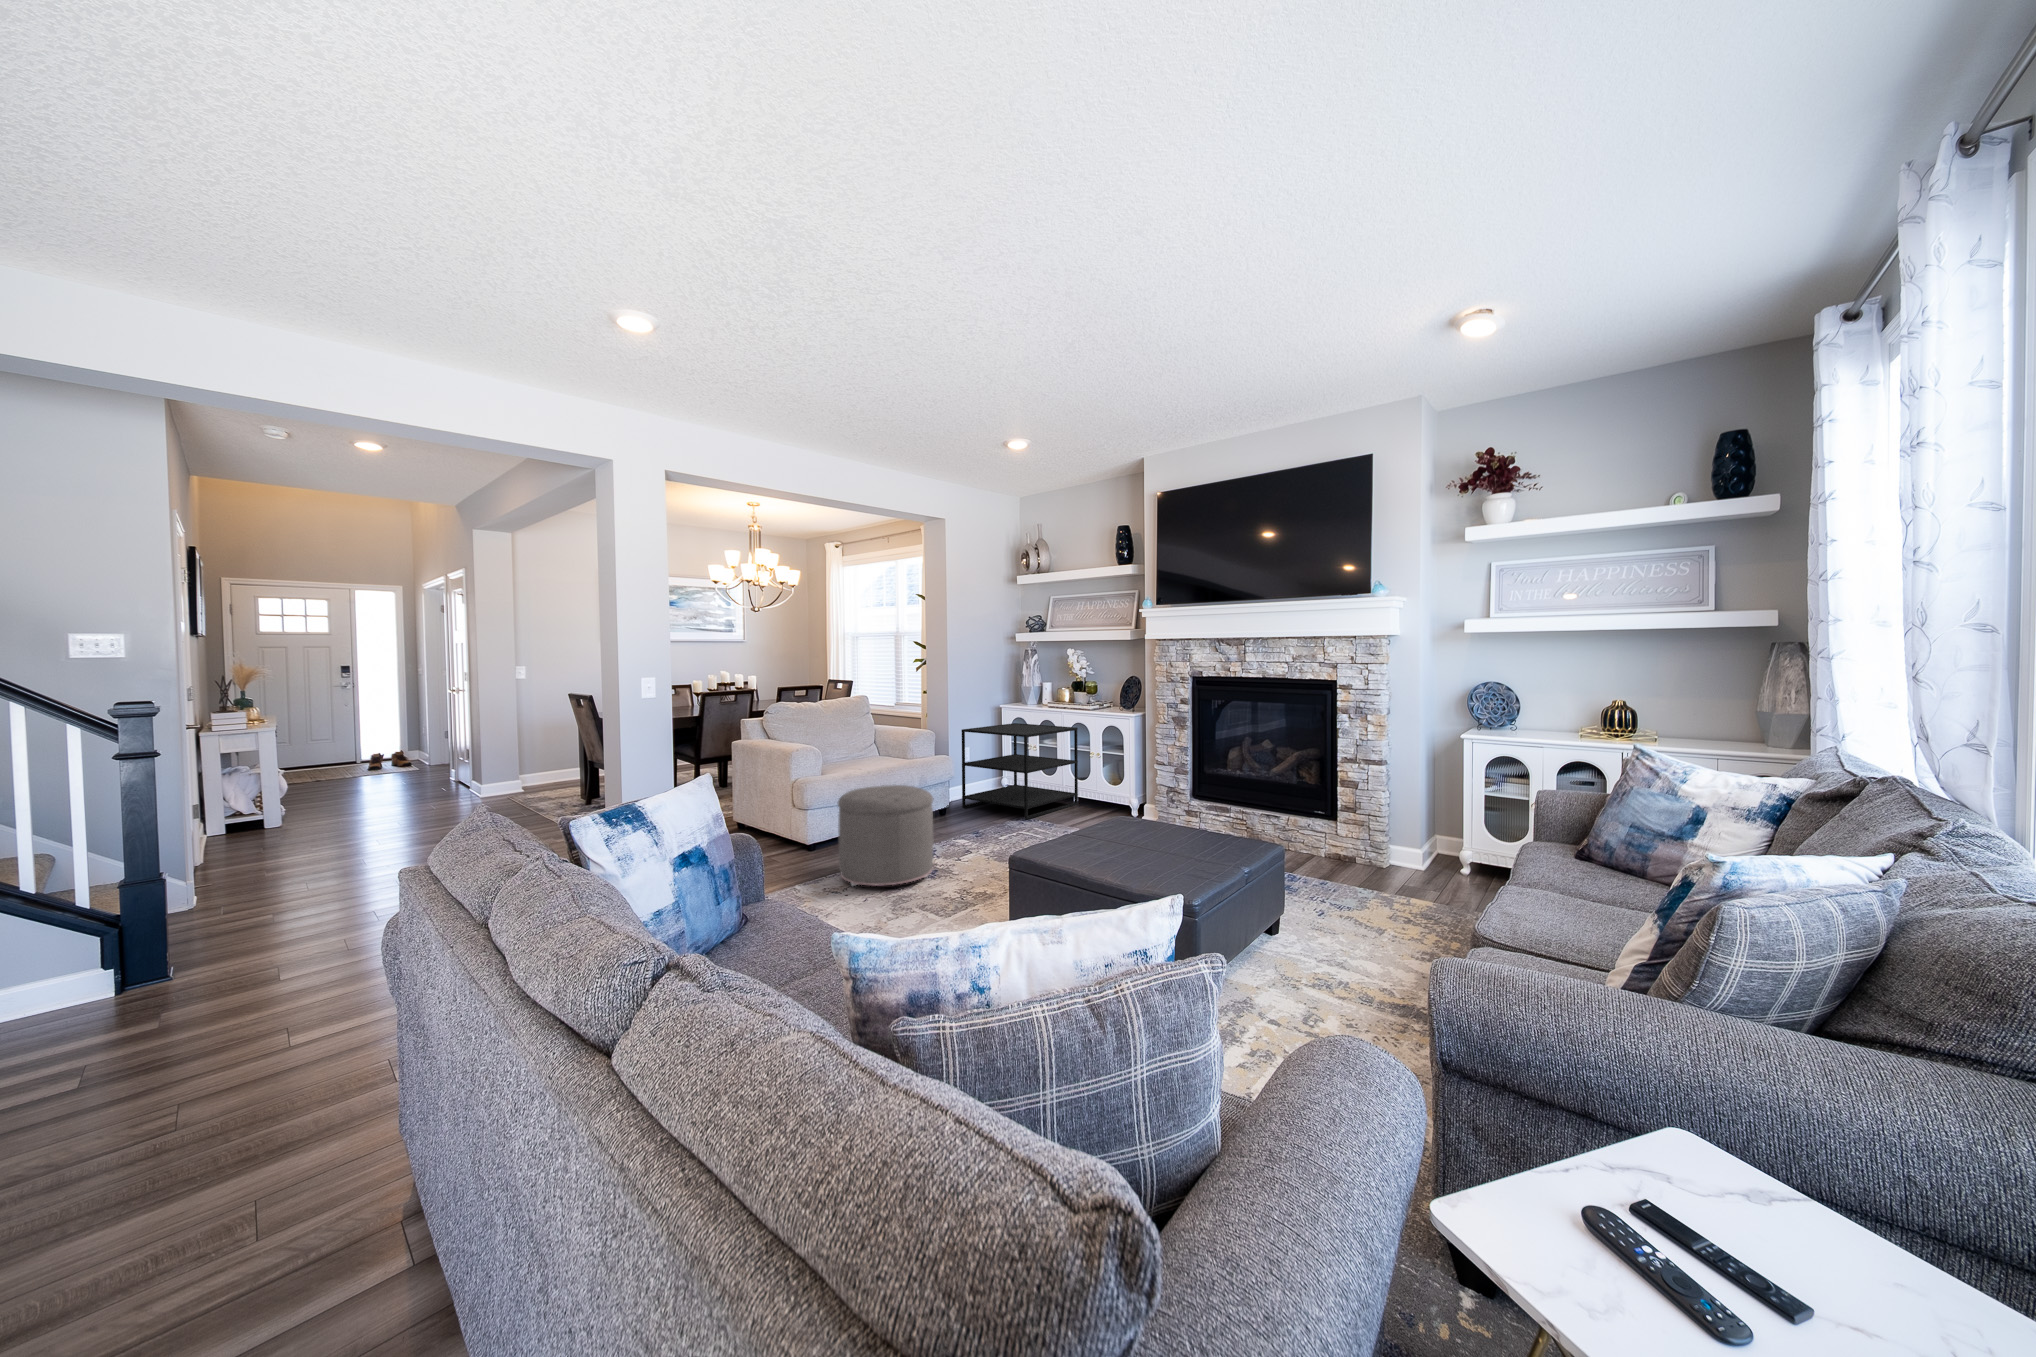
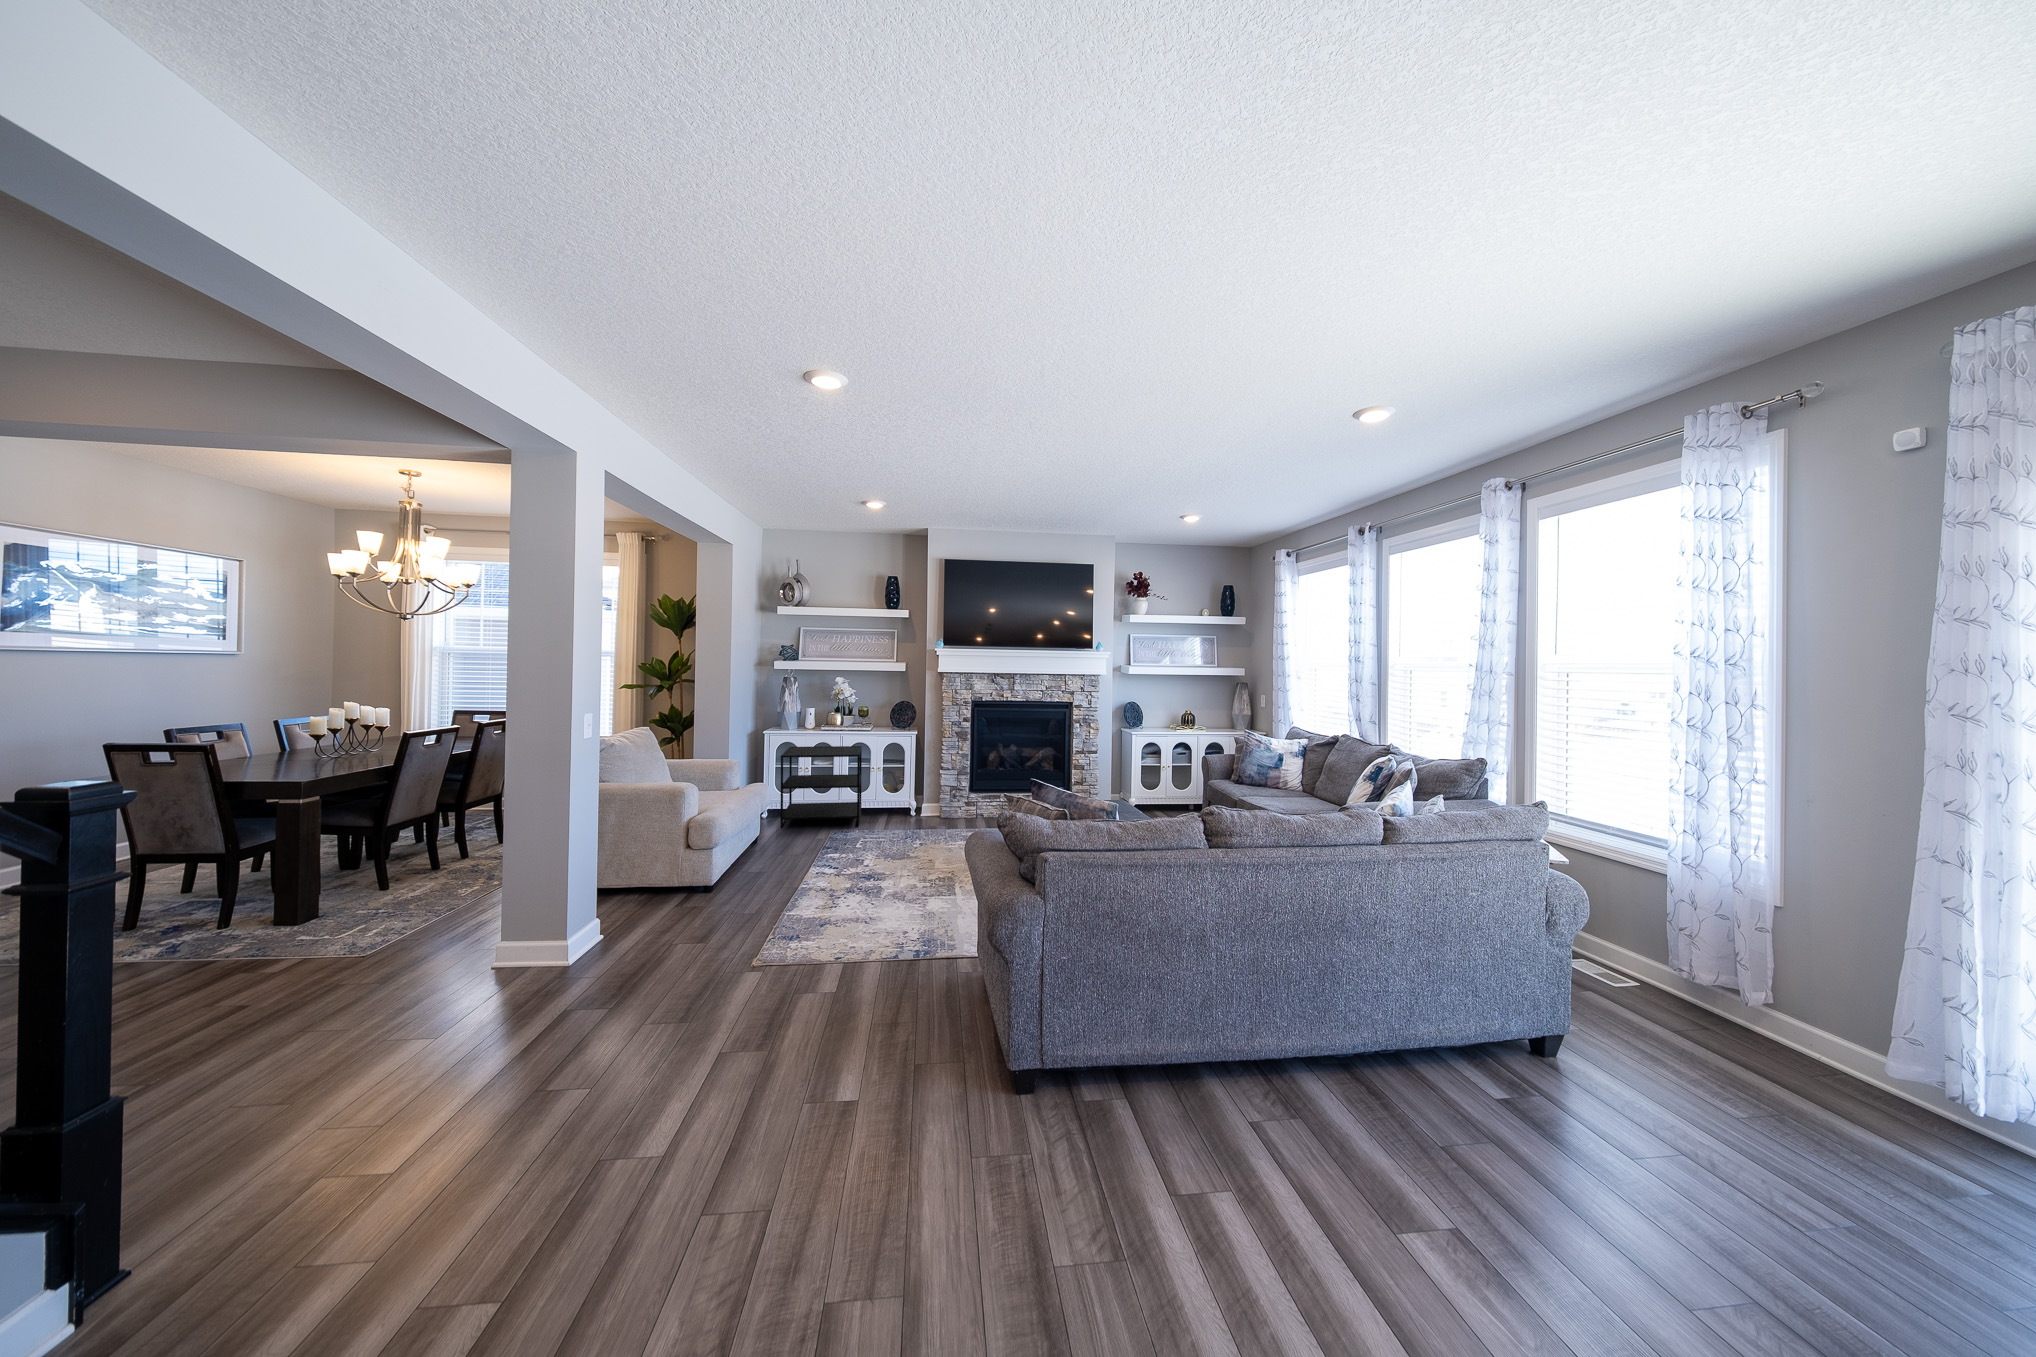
ottoman: present [838,785,933,886] -> none [839,801,917,885]

